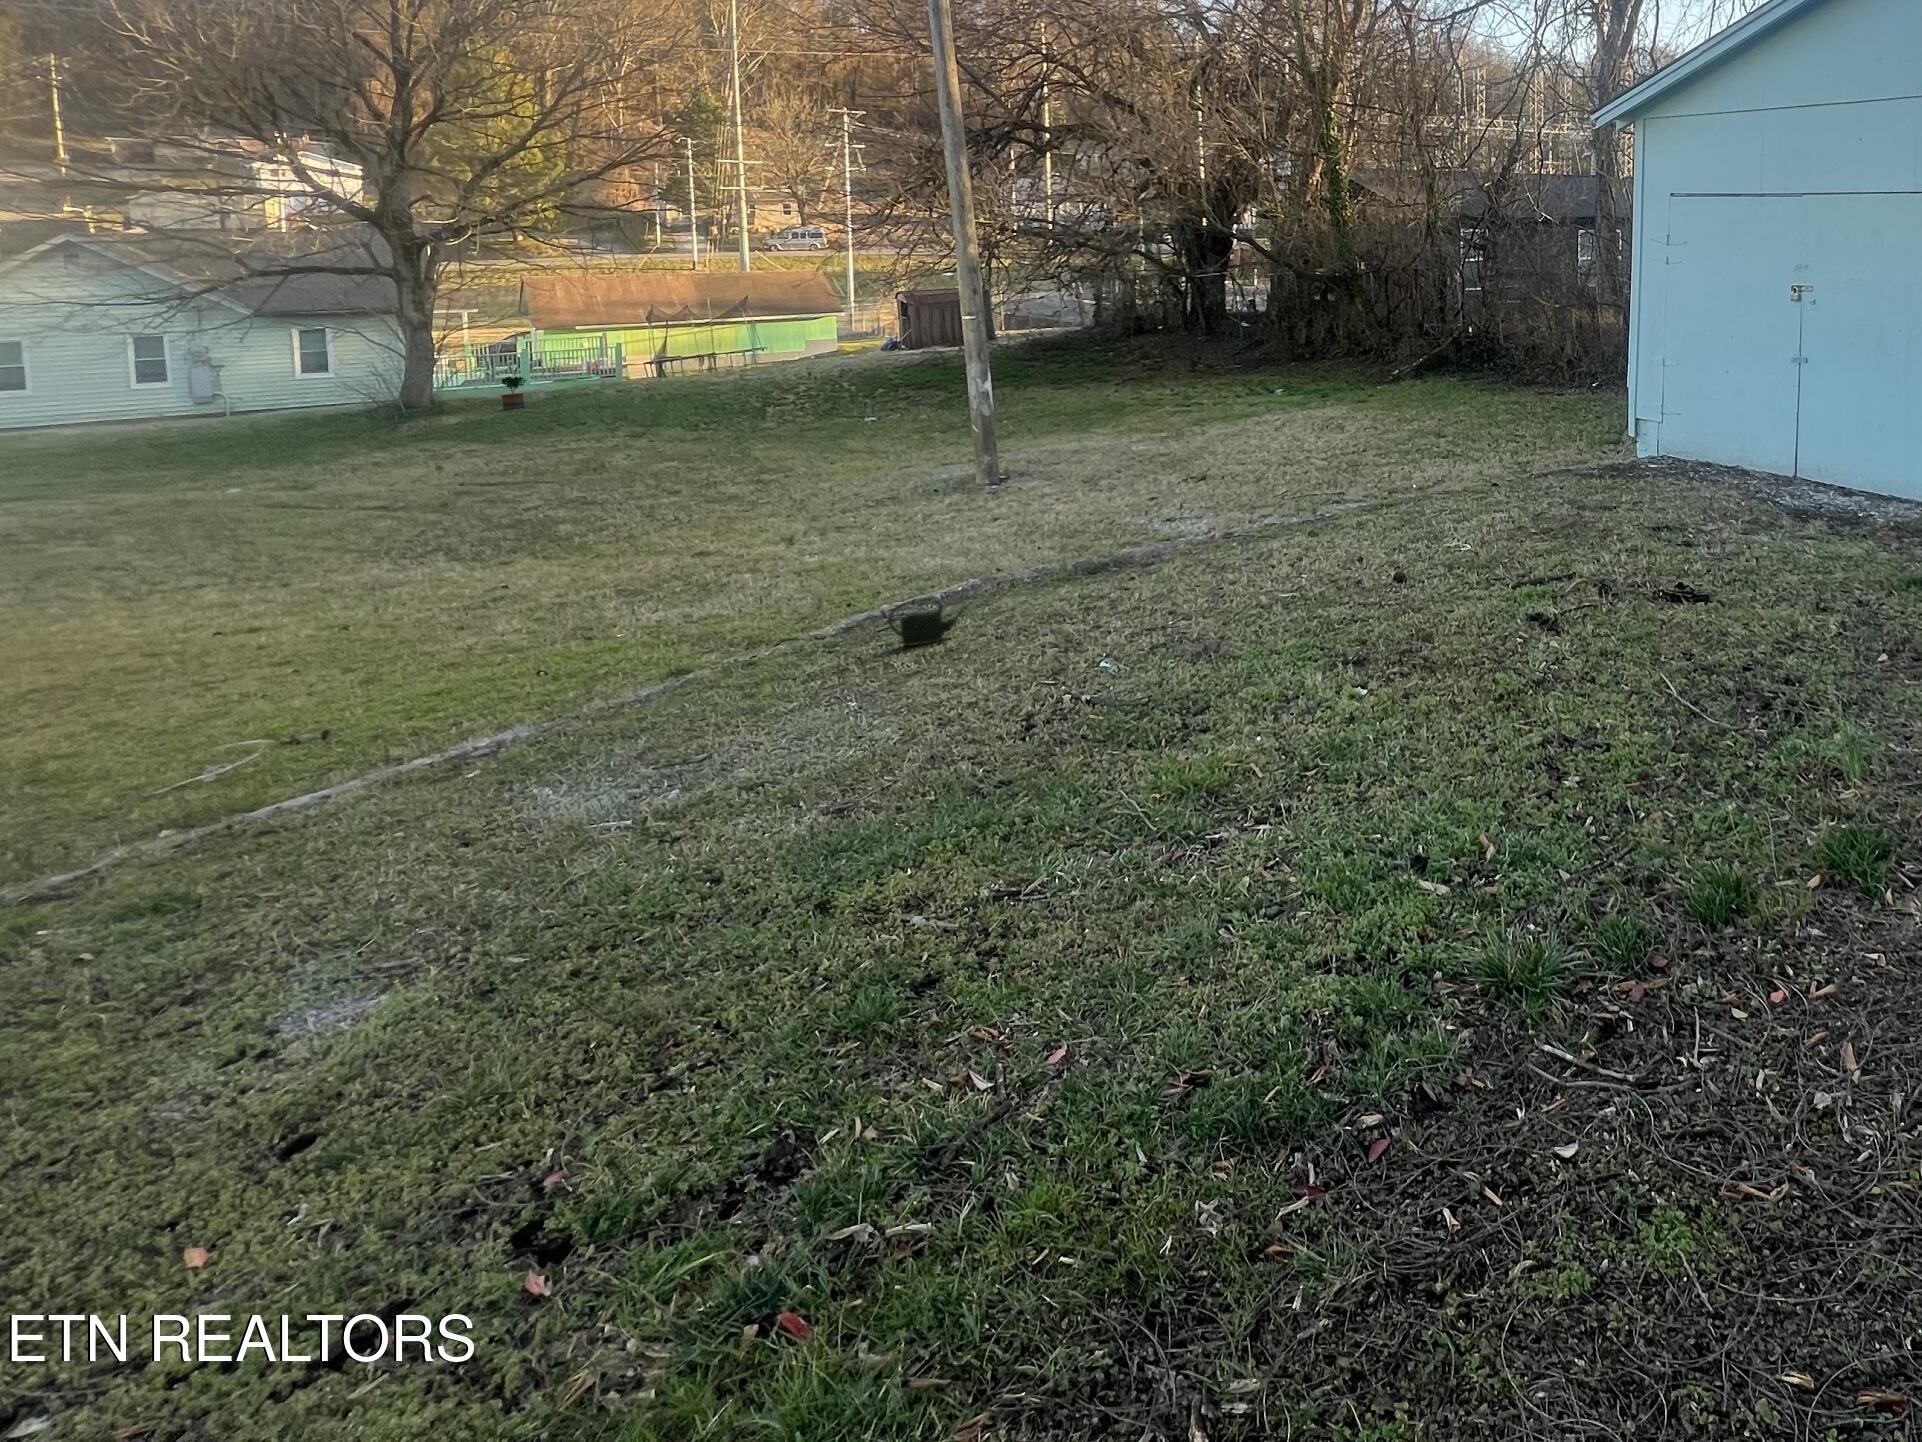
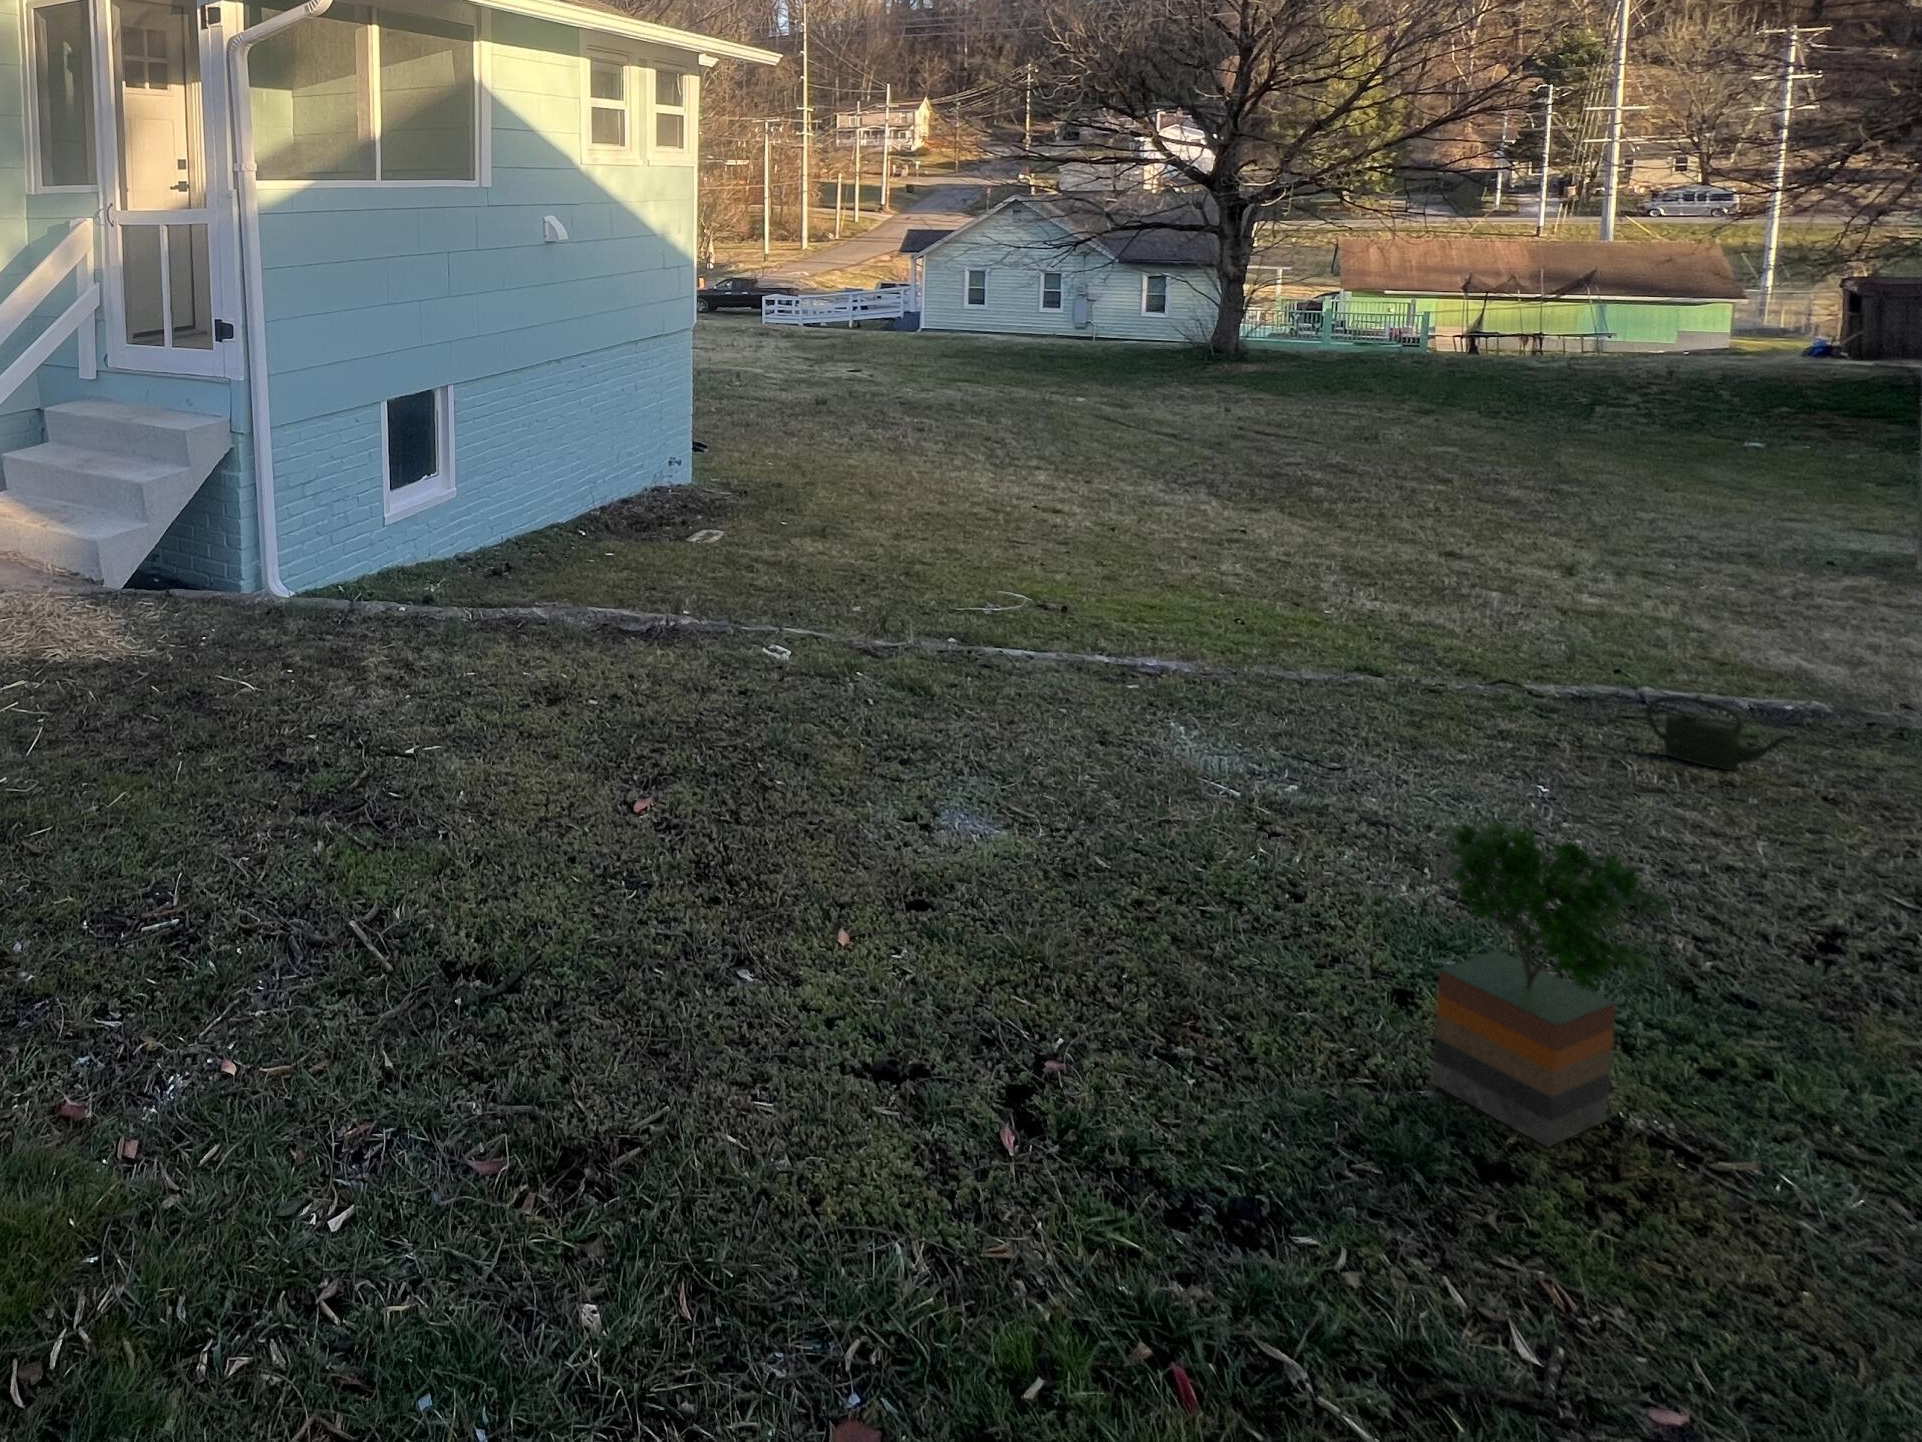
potted tree: present [501,377,526,409] -> present [1431,820,1670,1147]

